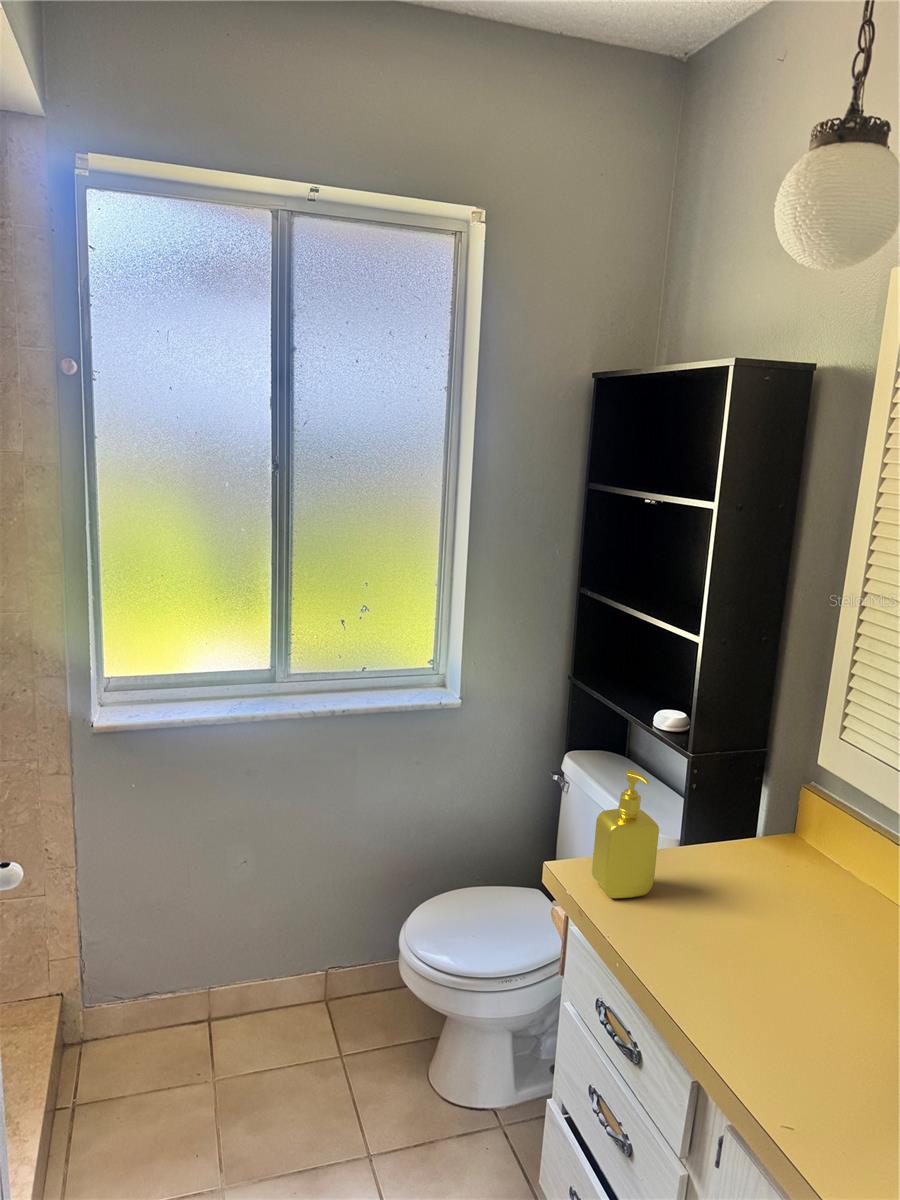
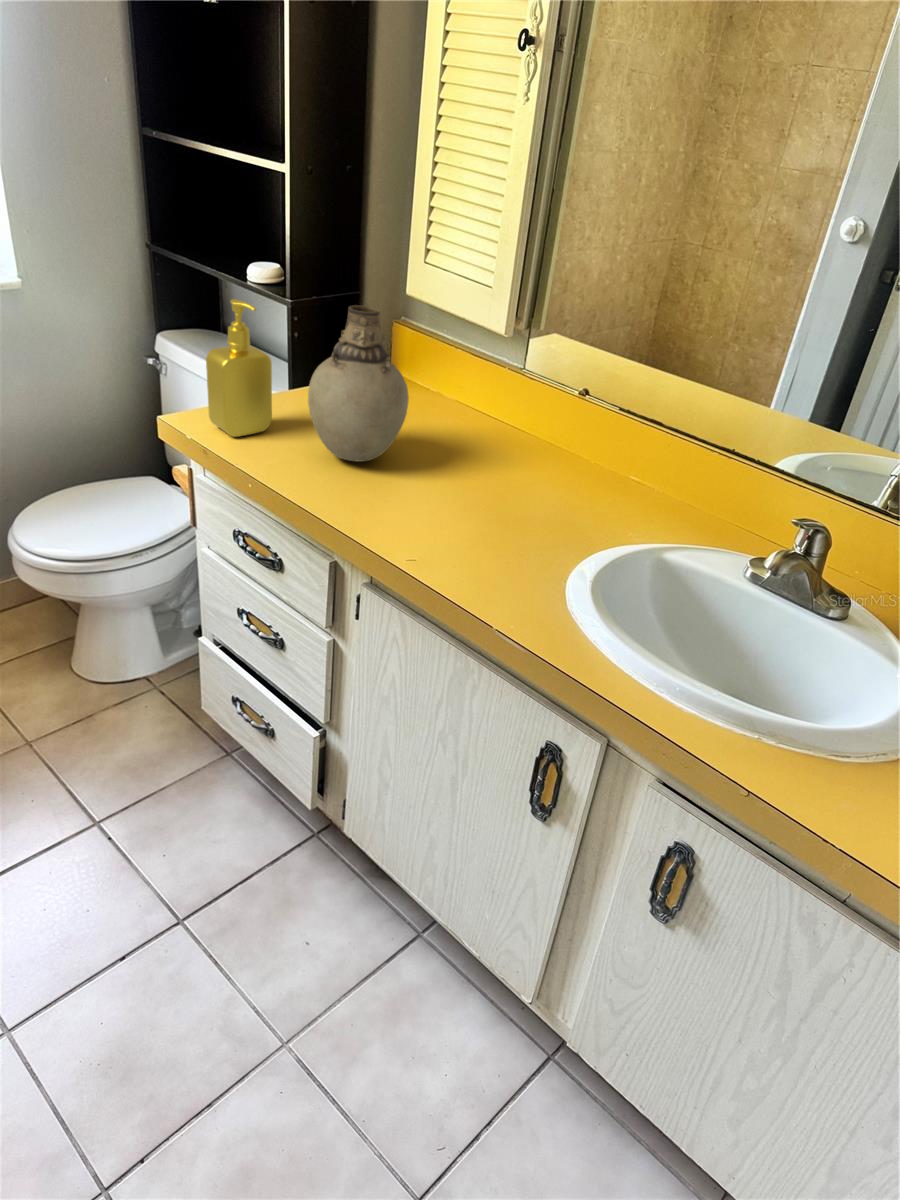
vase: none [690,796,803,957] -> present [308,305,409,462]

